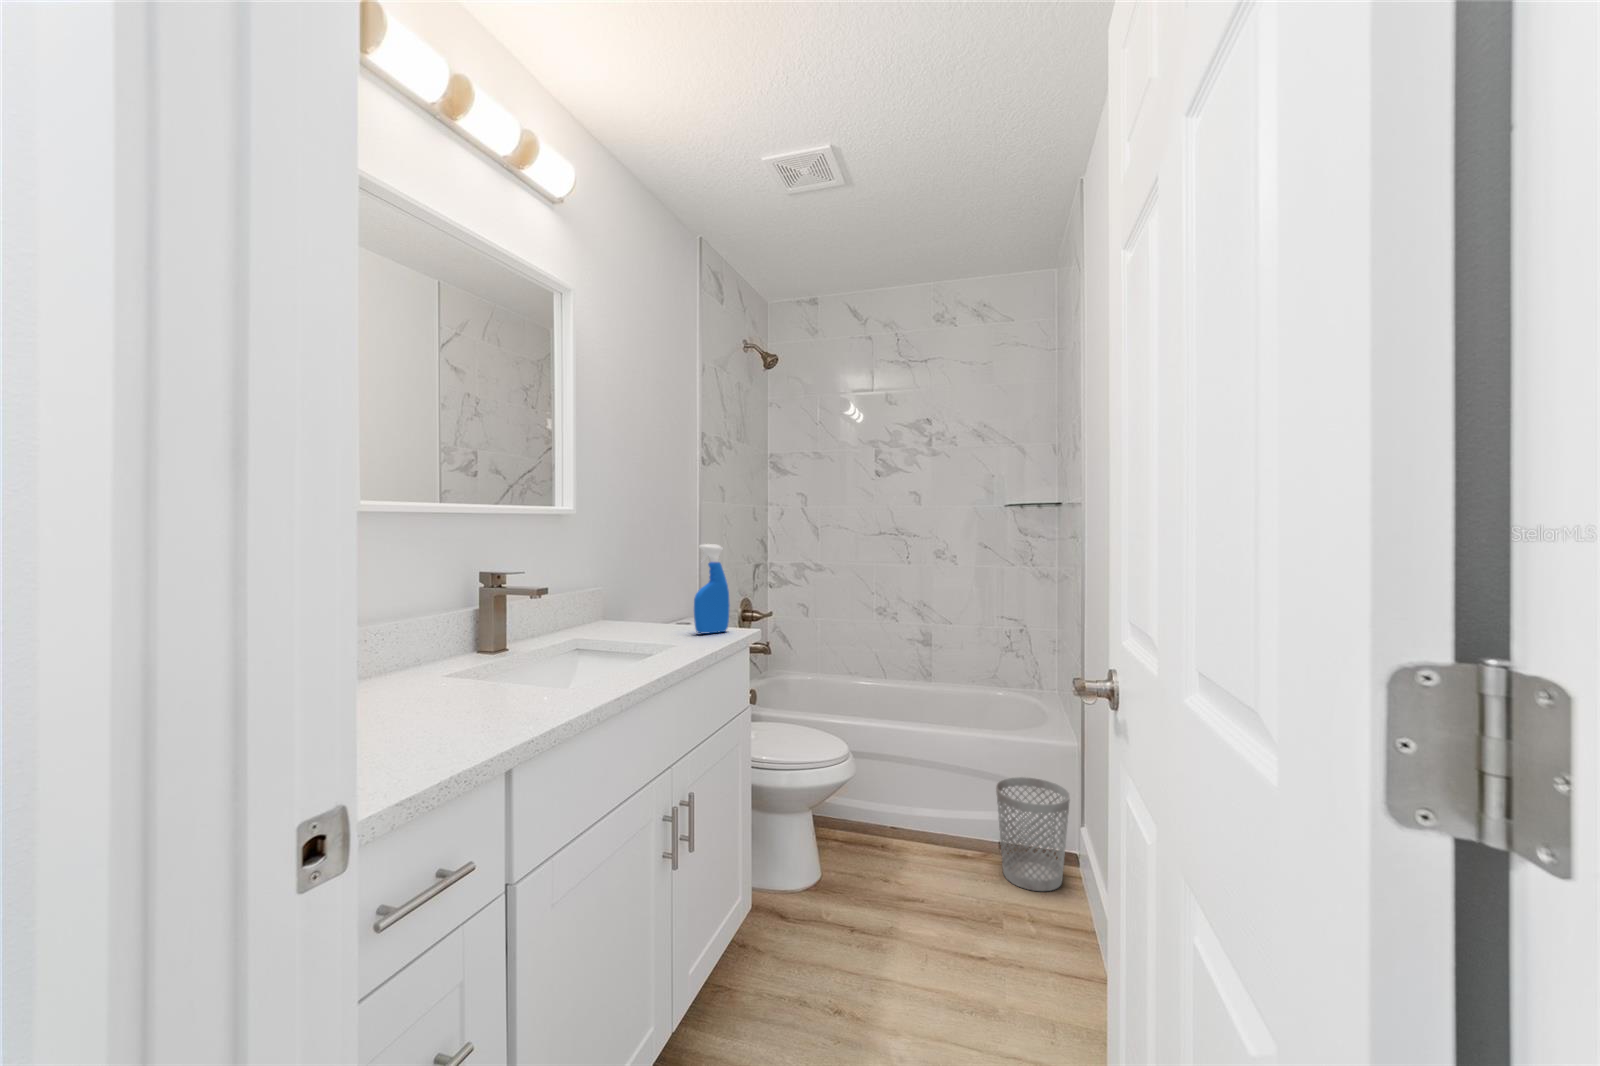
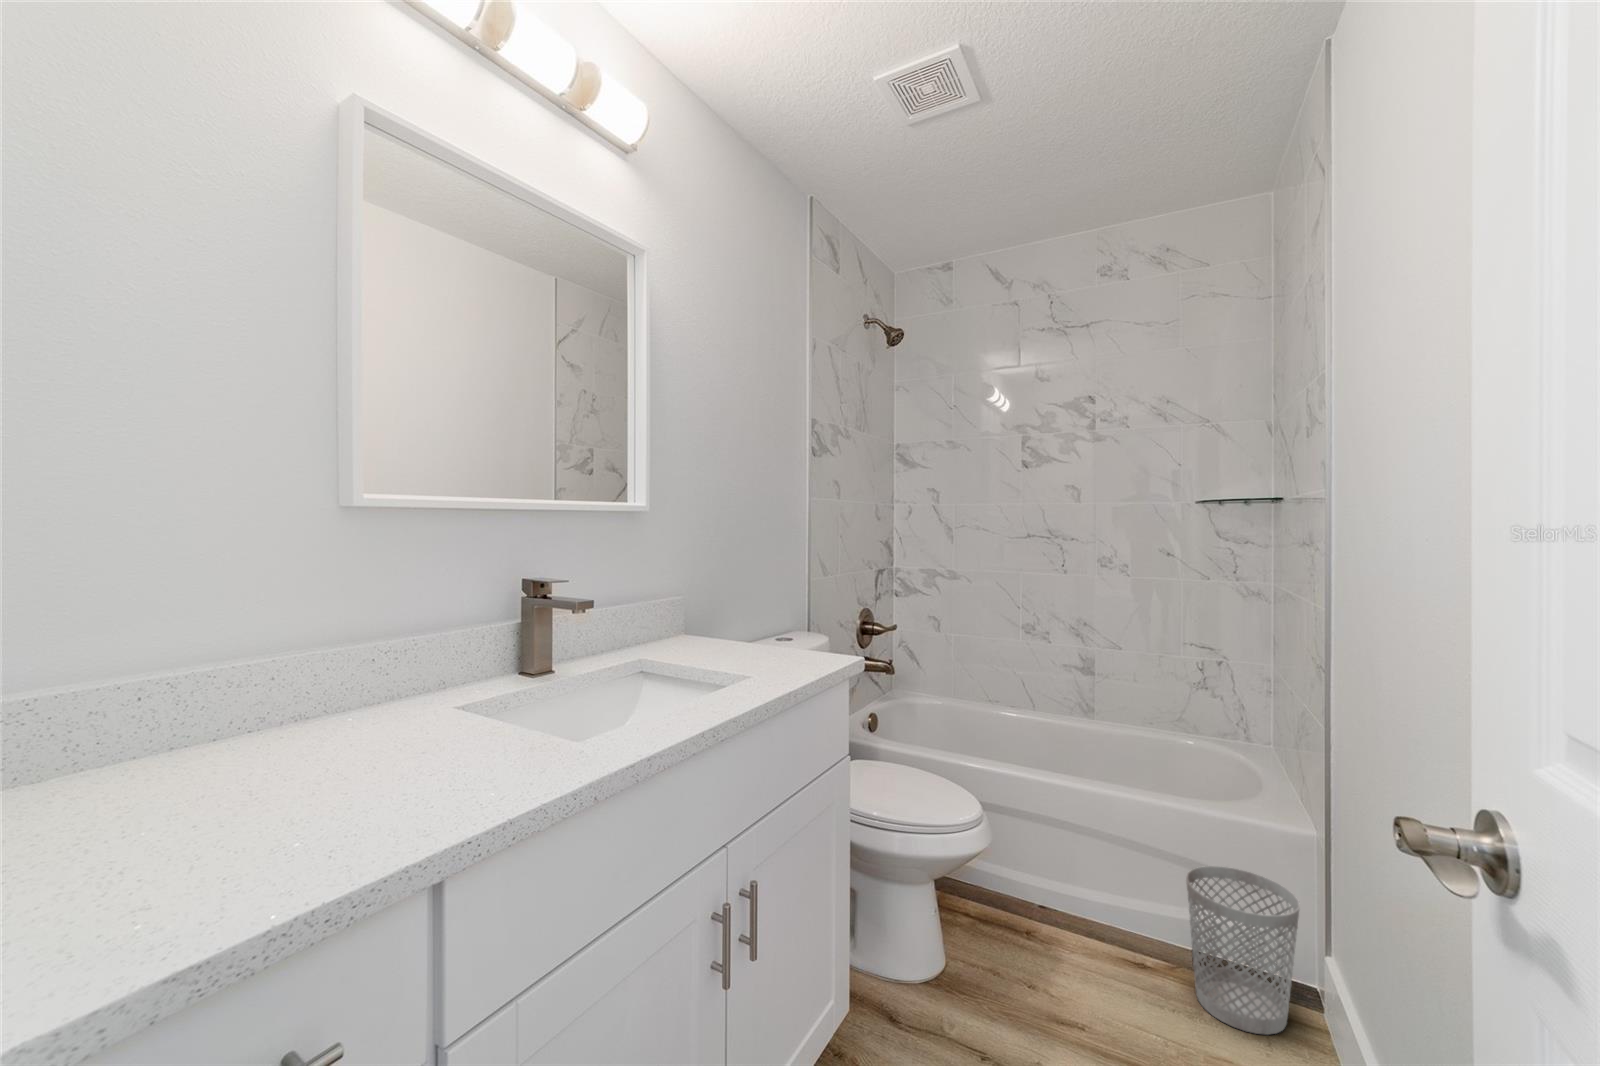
spray bottle: present [694,544,729,633] -> none [778,551,824,662]

